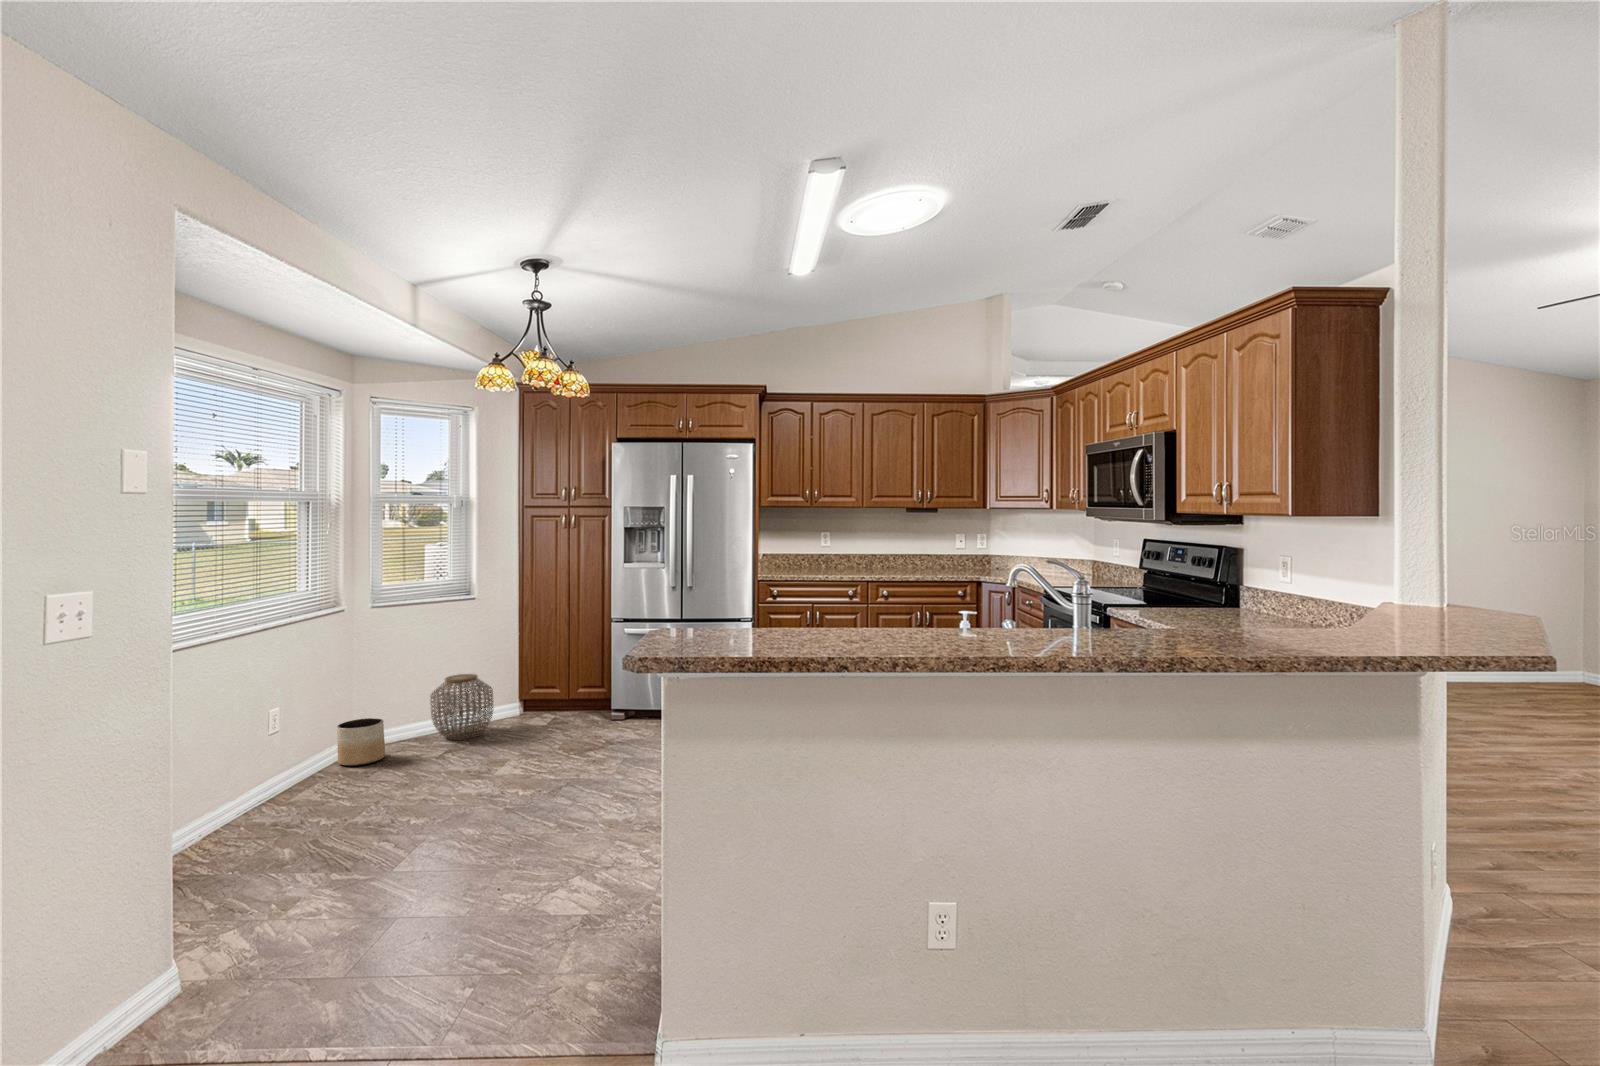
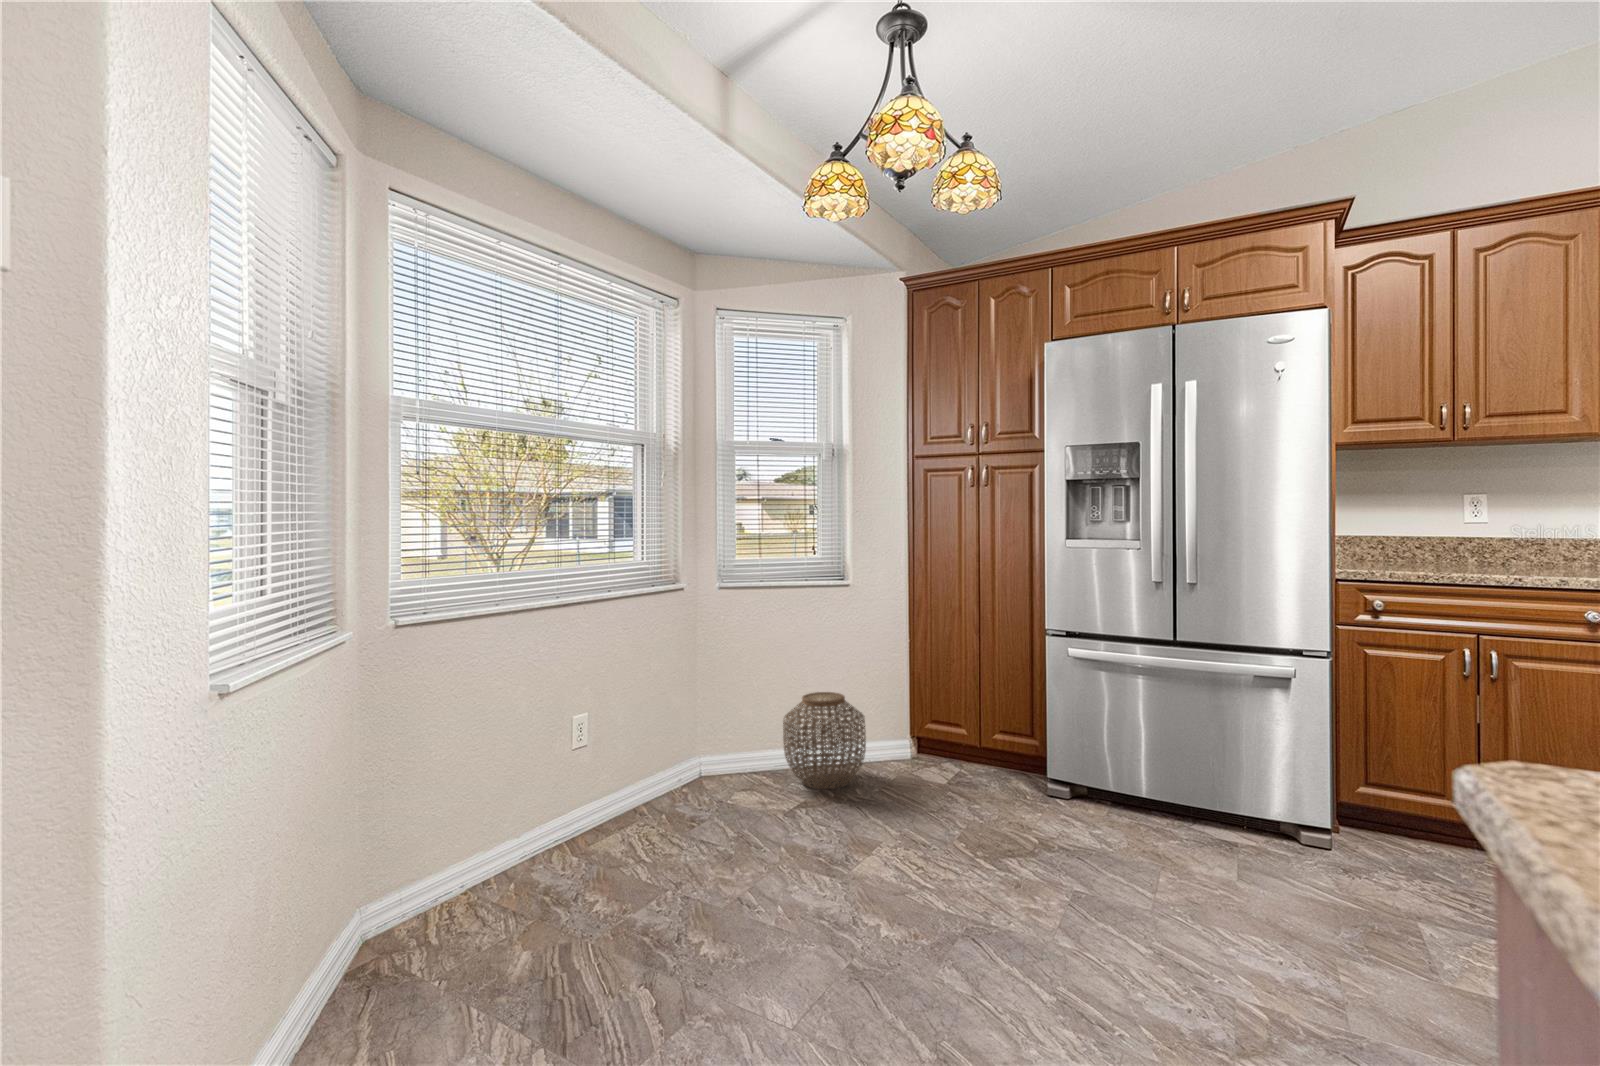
planter: present [337,718,385,766] -> none [656,740,714,809]

